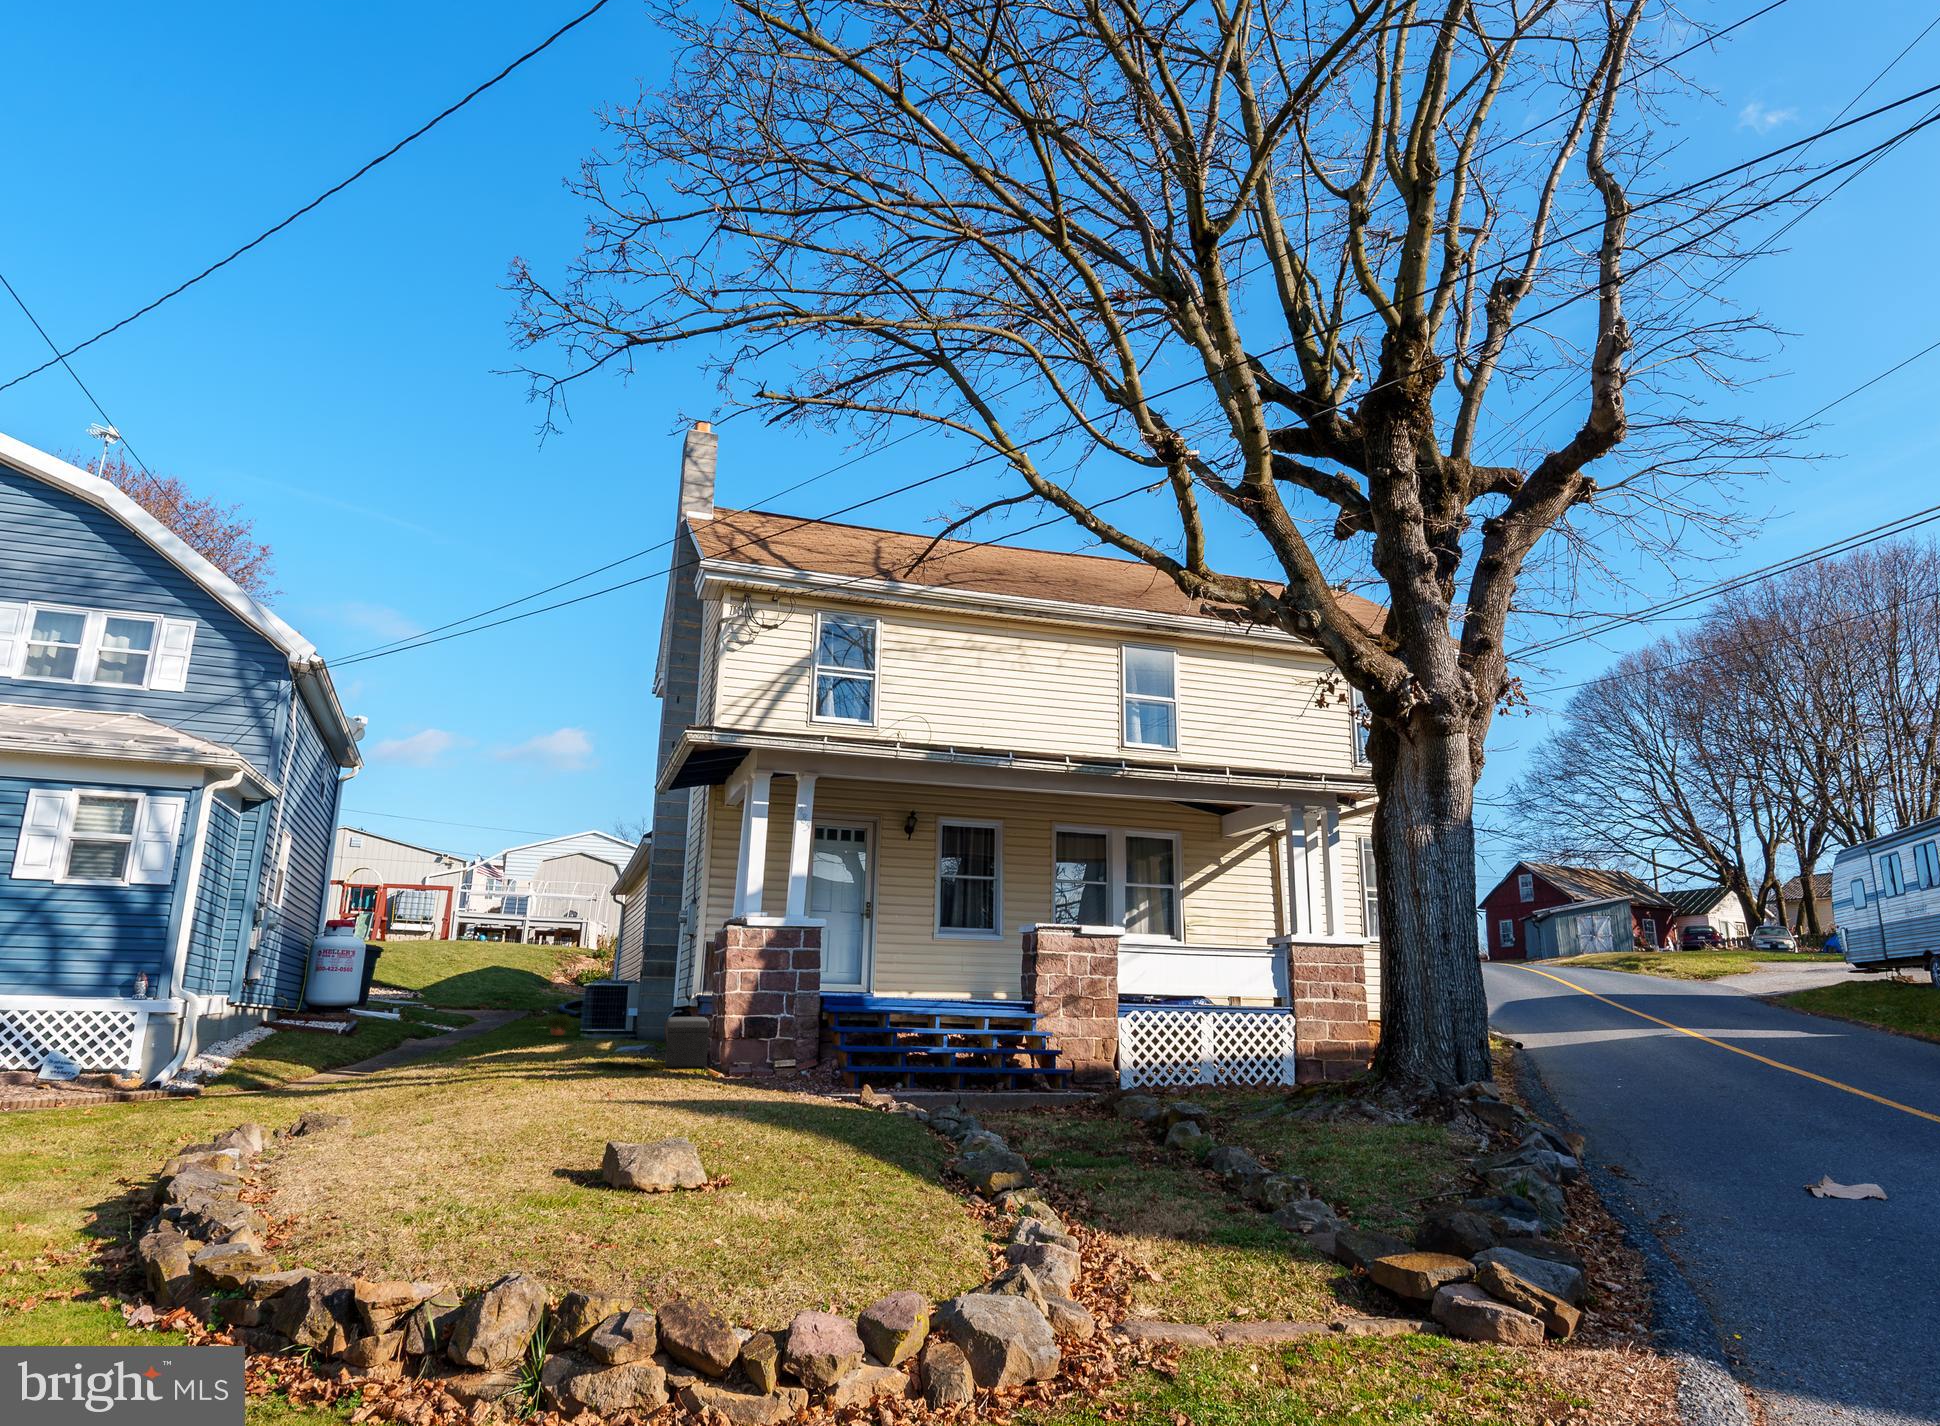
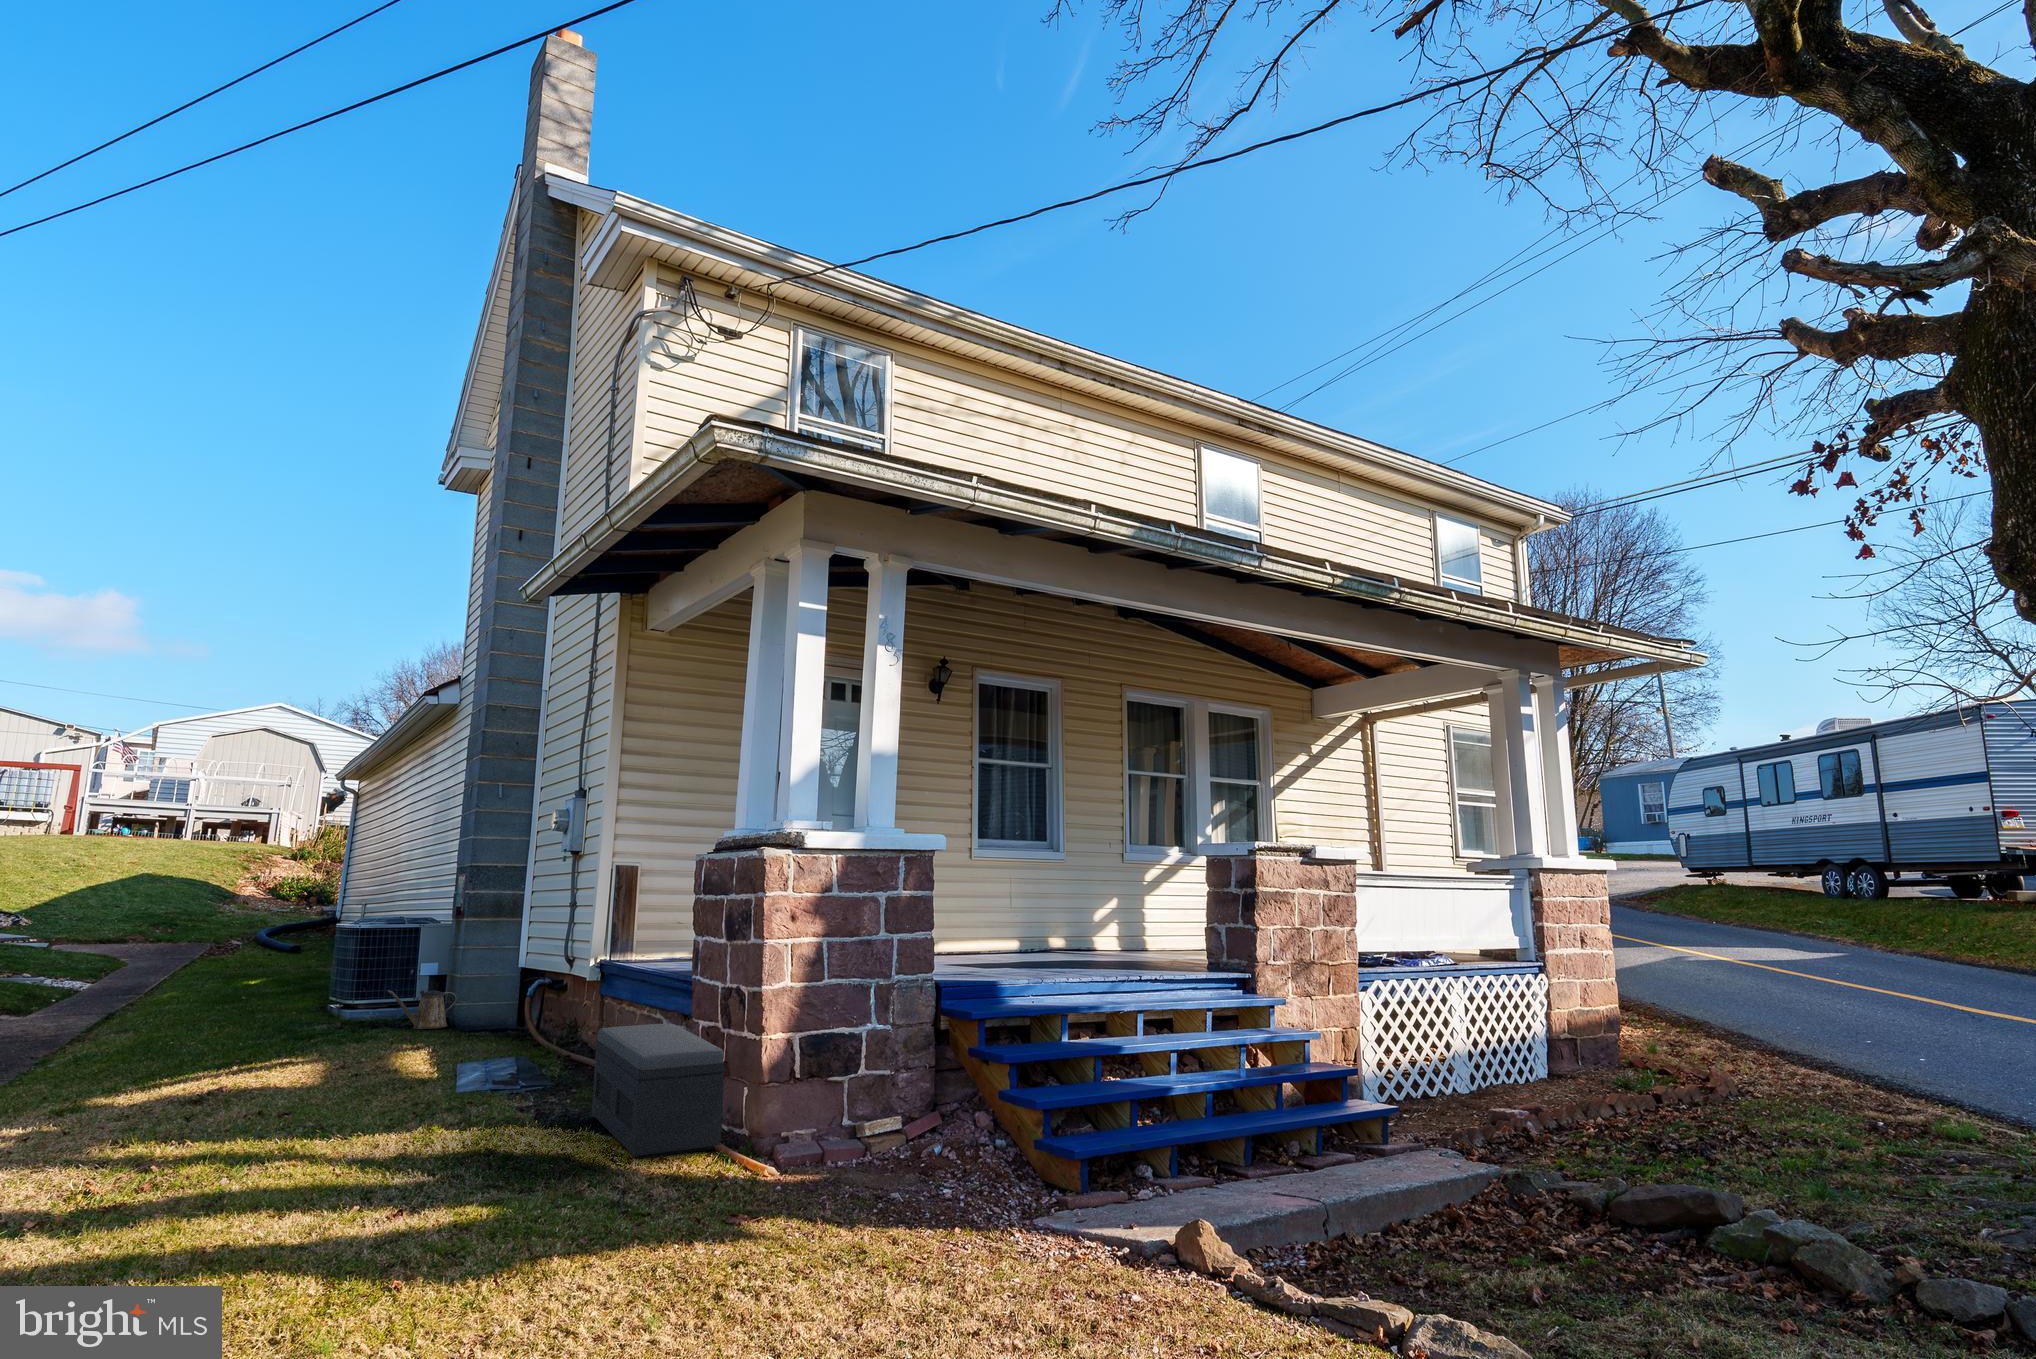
potted plant: present [542,1015,576,1035] -> none [257,976,330,1018]
watering can: none [602,1017,641,1042] -> present [387,990,456,1029]

